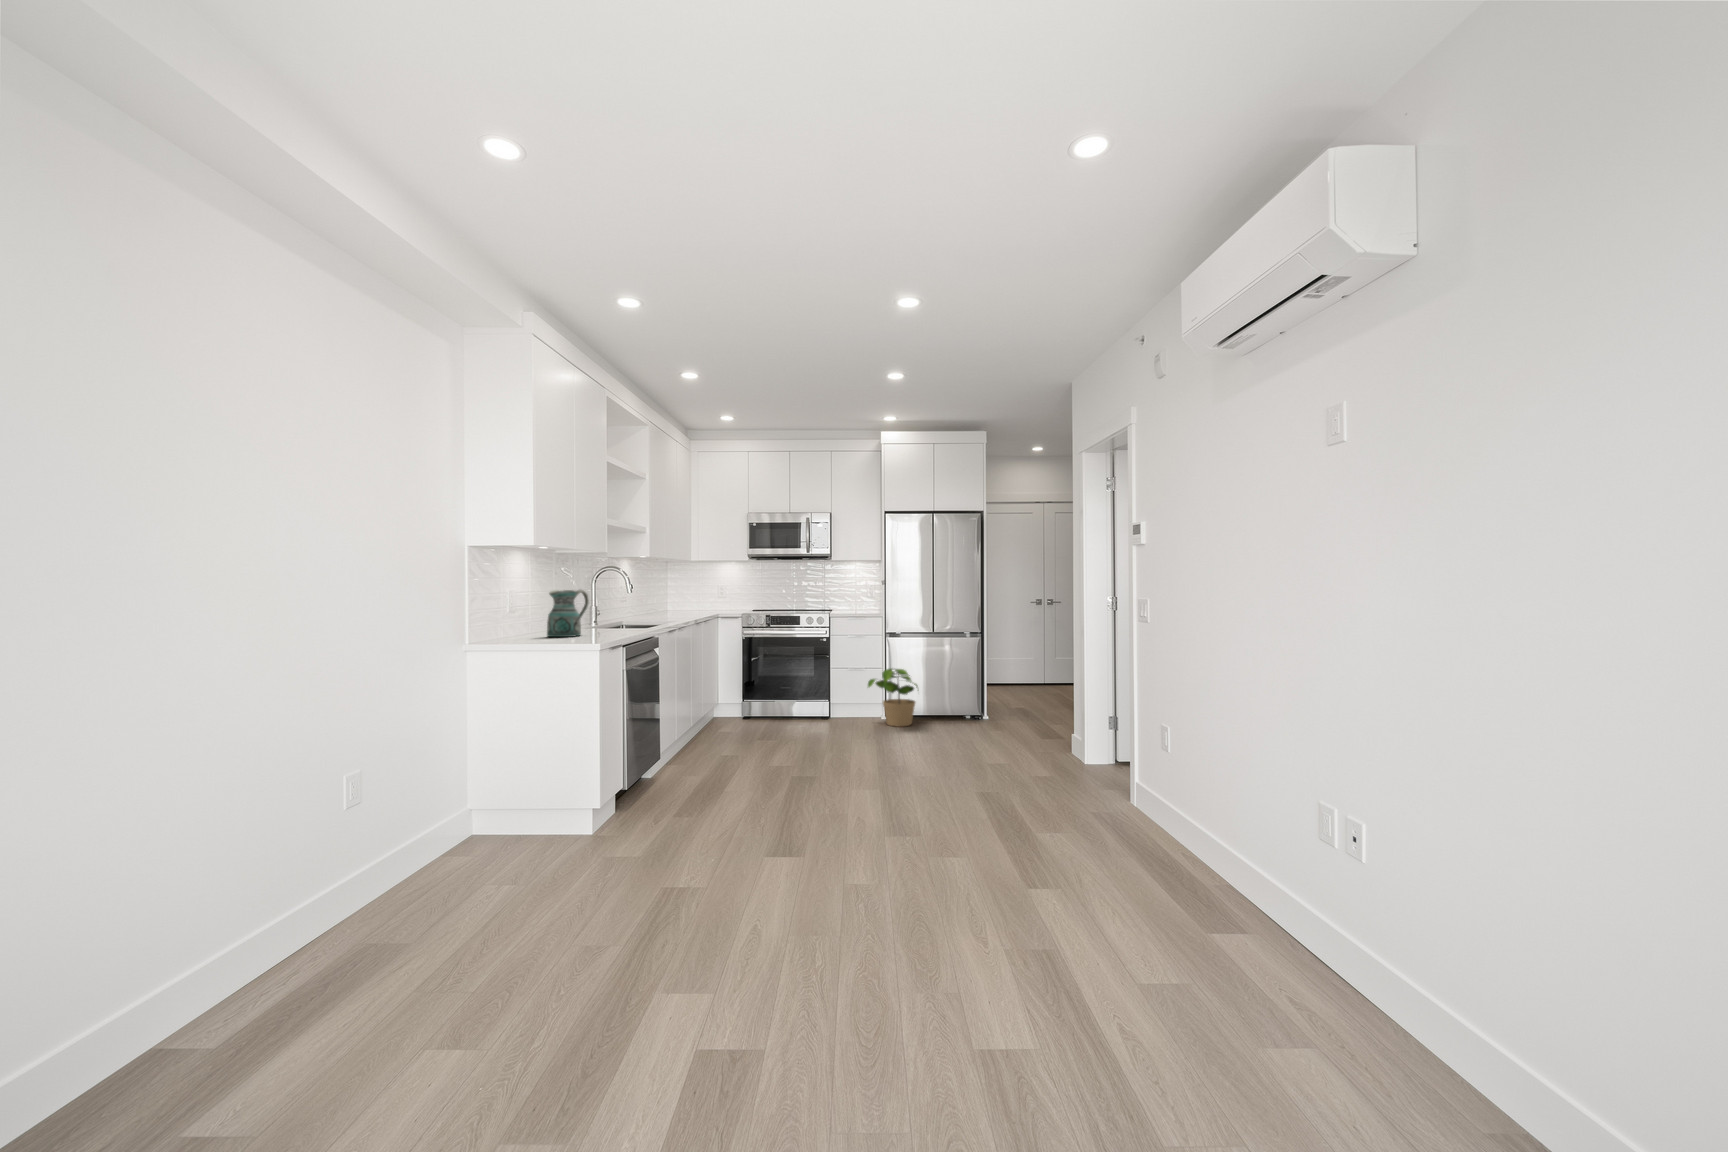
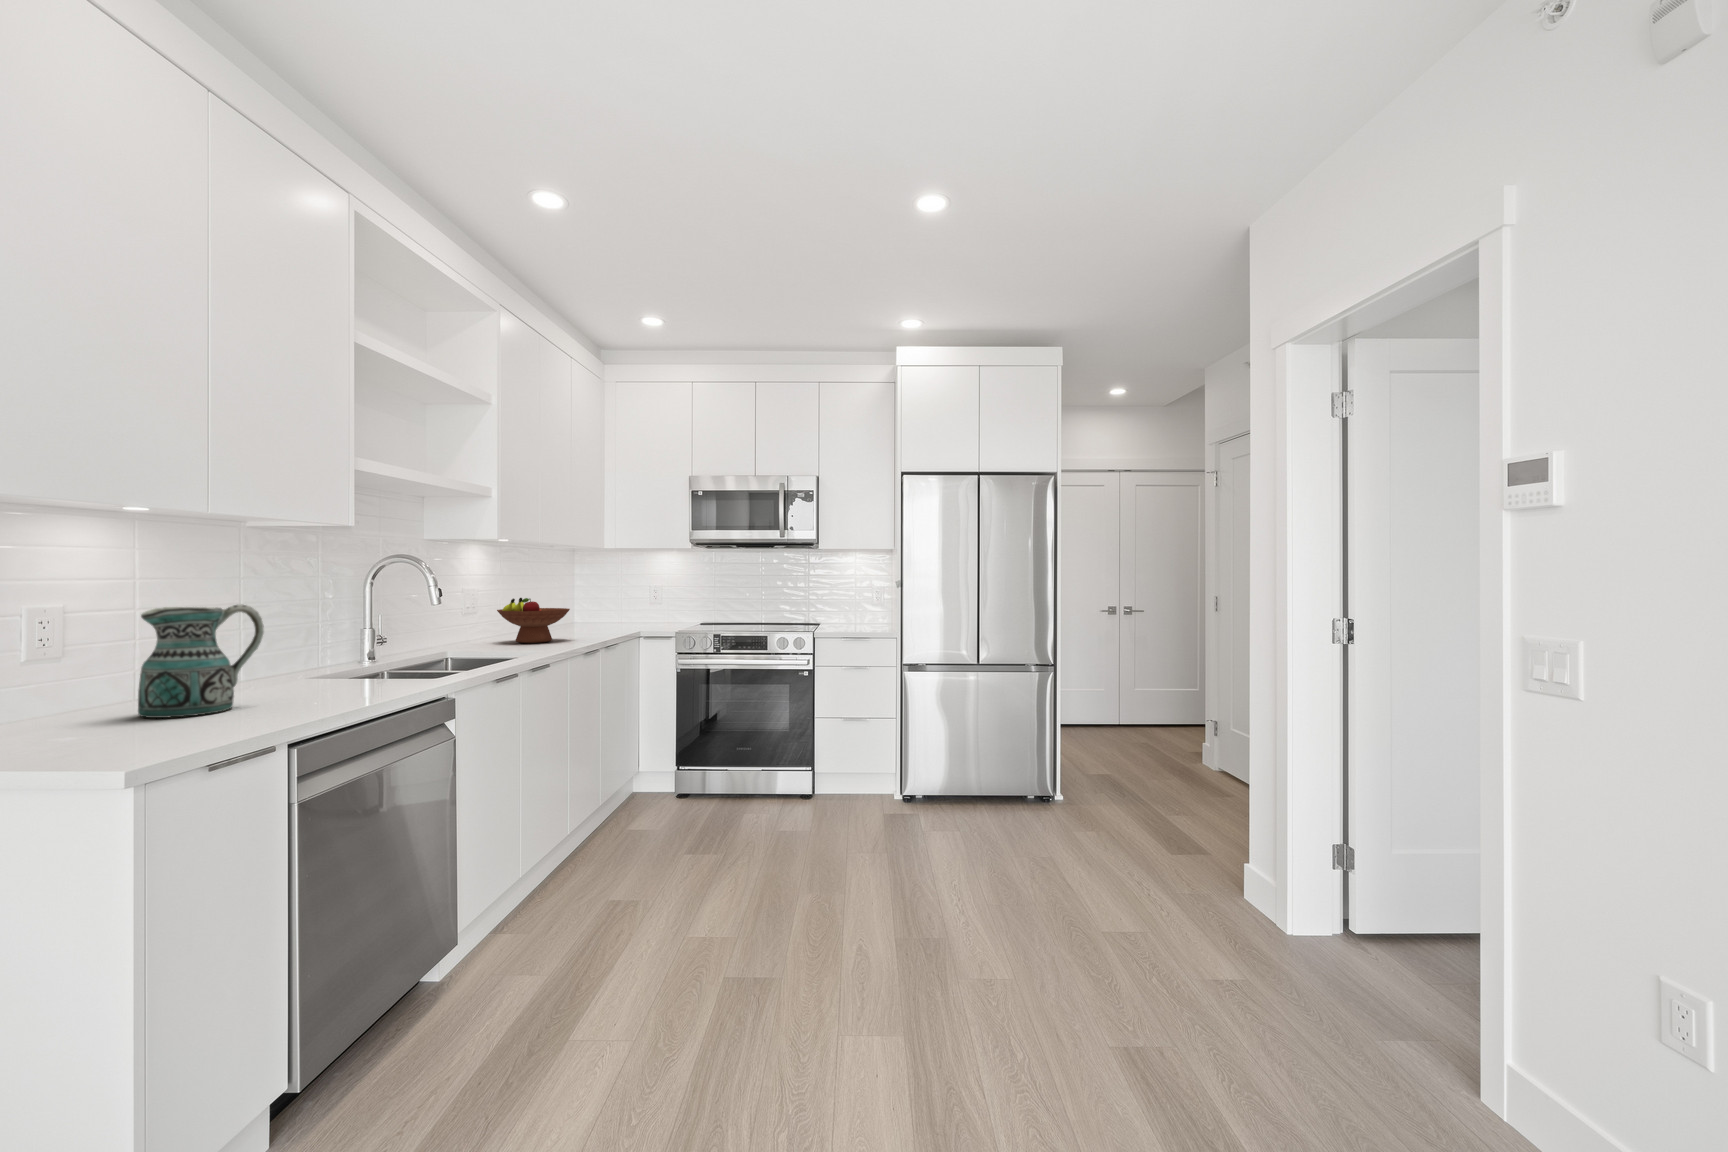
fruit bowl: none [641,591,684,618] -> present [497,598,570,643]
potted plant: present [868,669,918,727] -> none [873,726,956,818]

